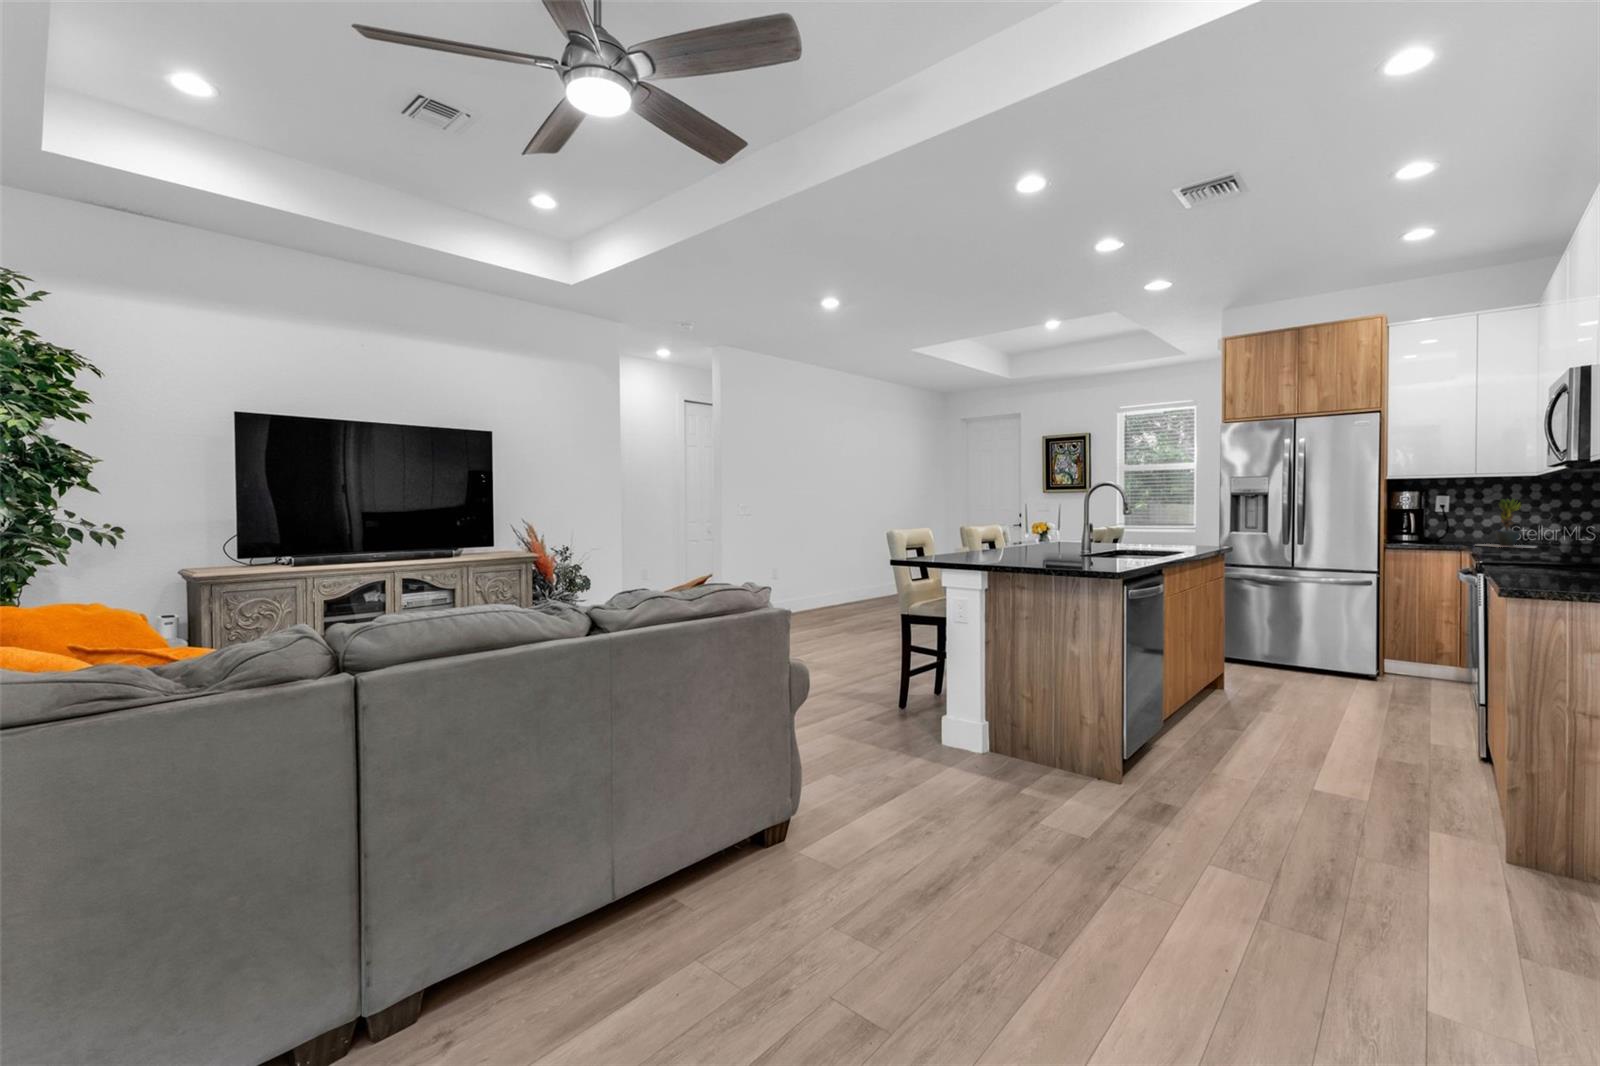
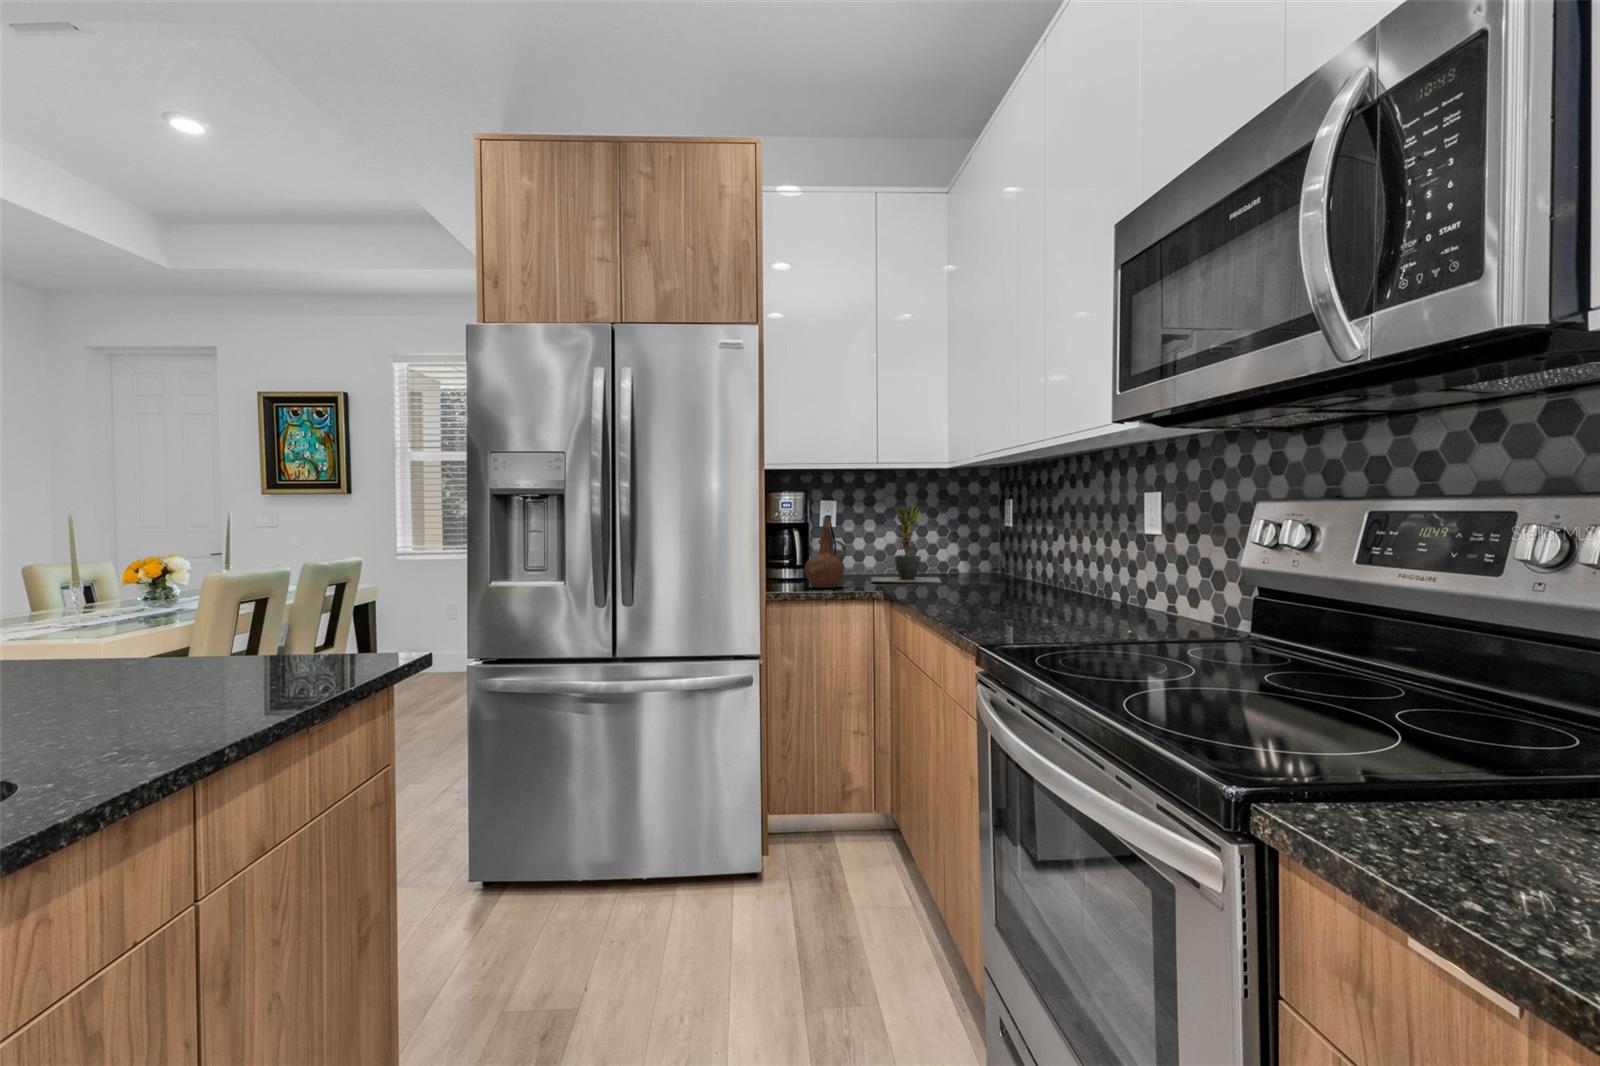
ceramic pitcher: none [1417,506,1450,547] -> present [805,517,846,588]

